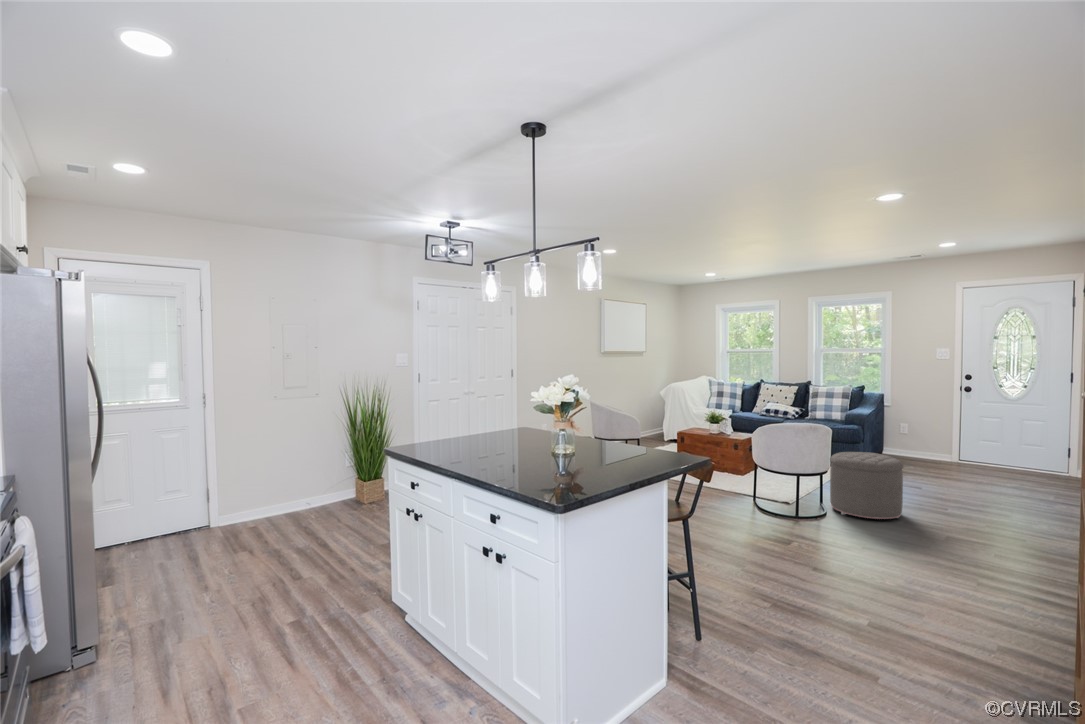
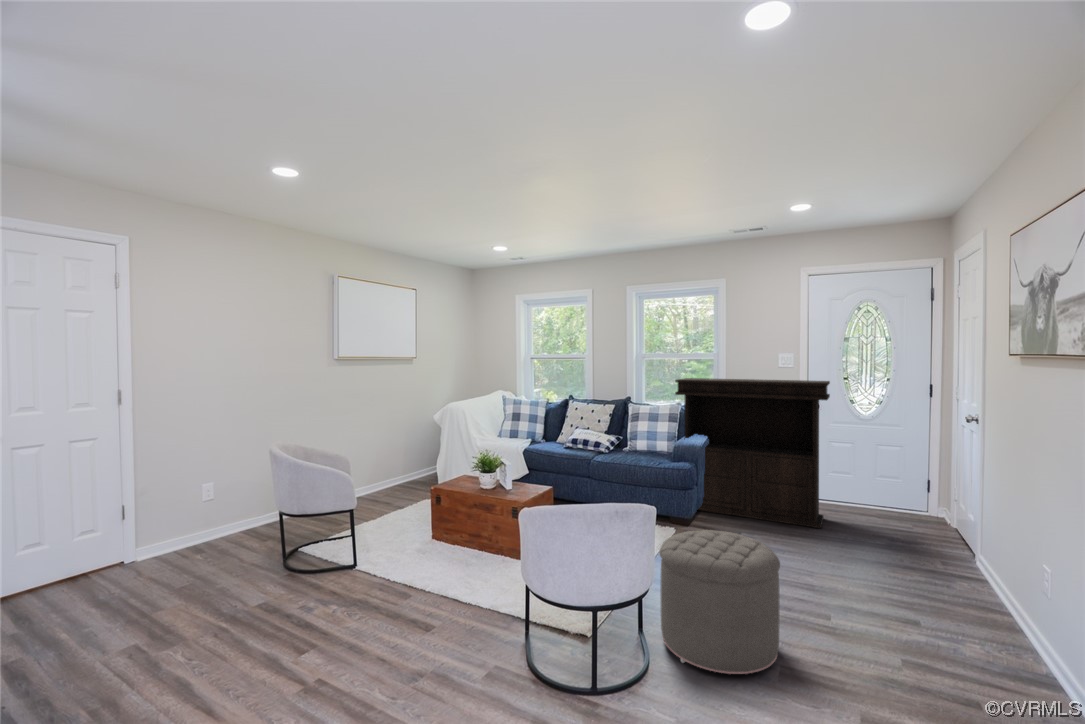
console table: none [847,367,976,476] -> present [675,378,830,529]

